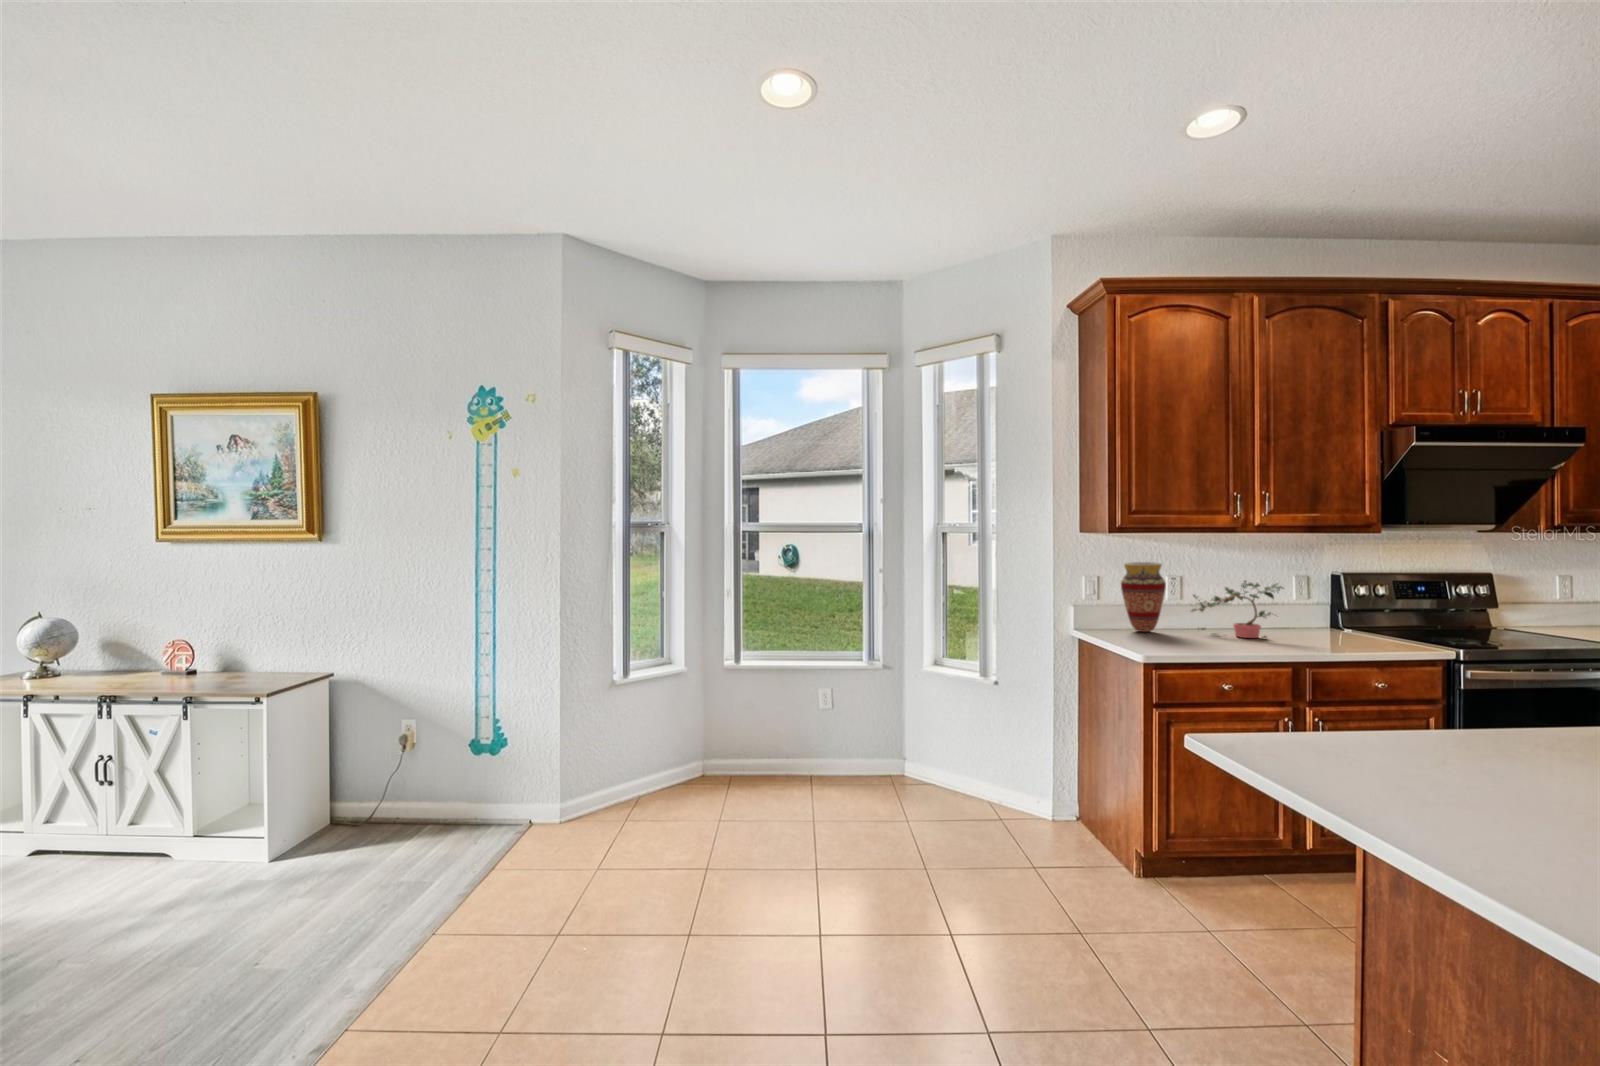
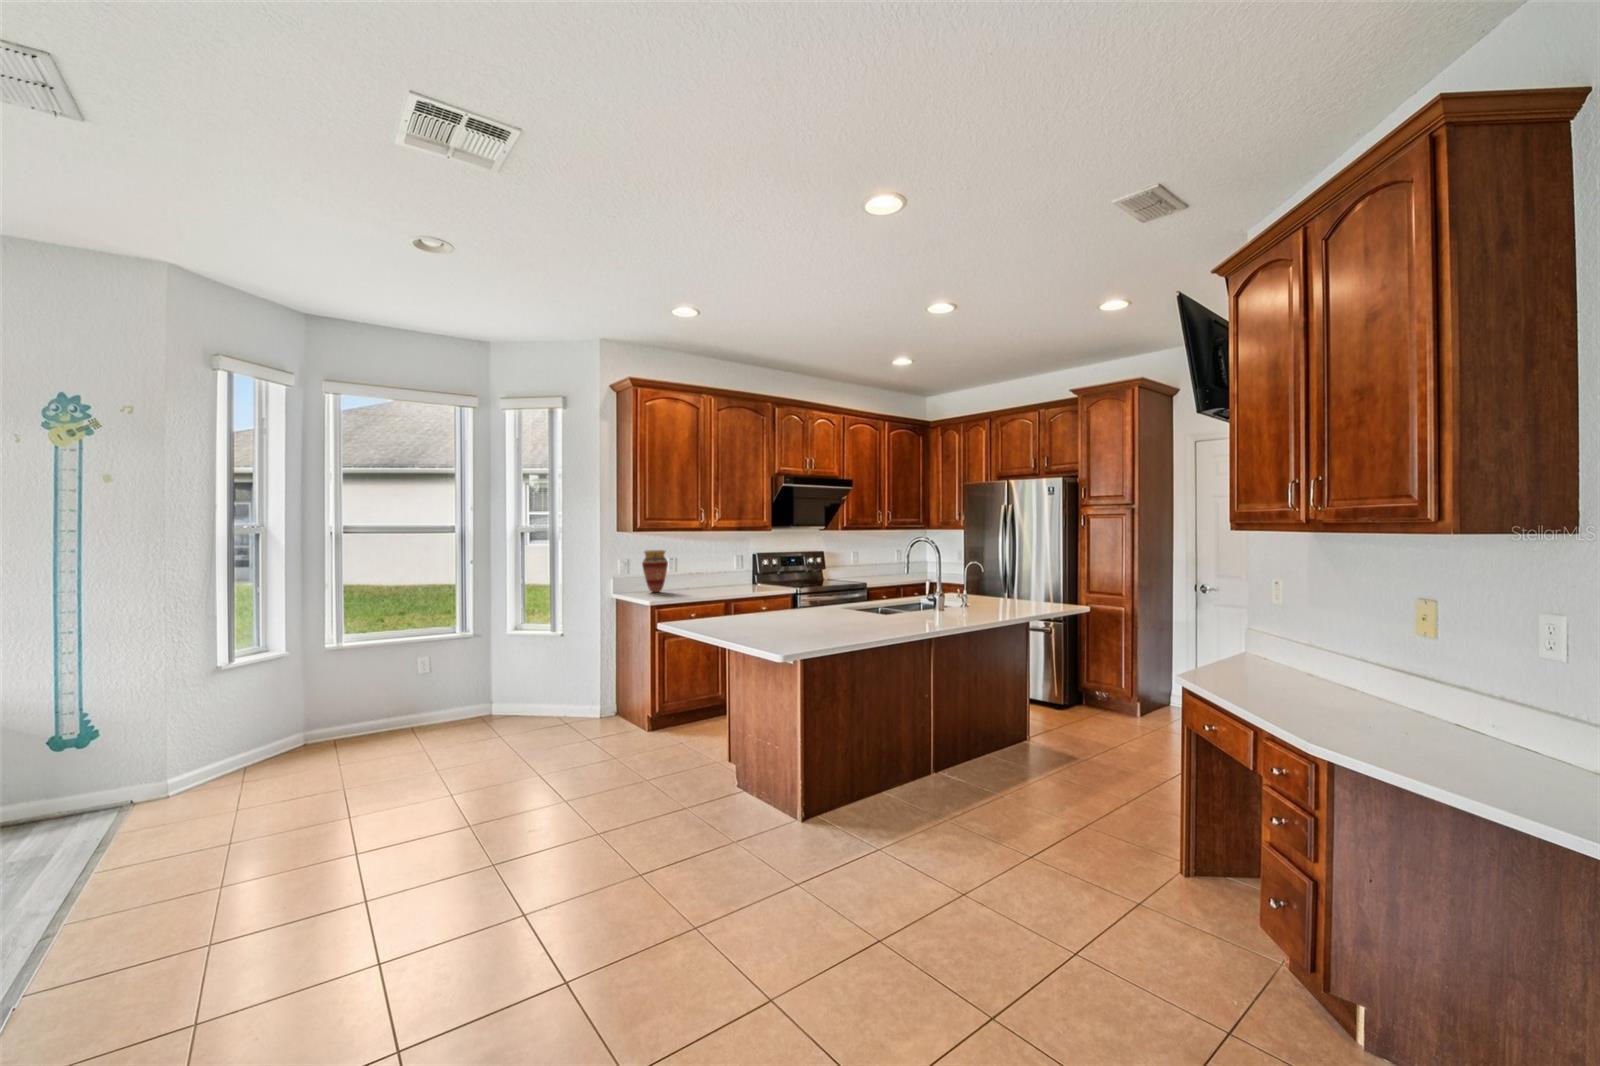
potted plant: present [1192,581,1284,638] -> none [681,558,729,591]

